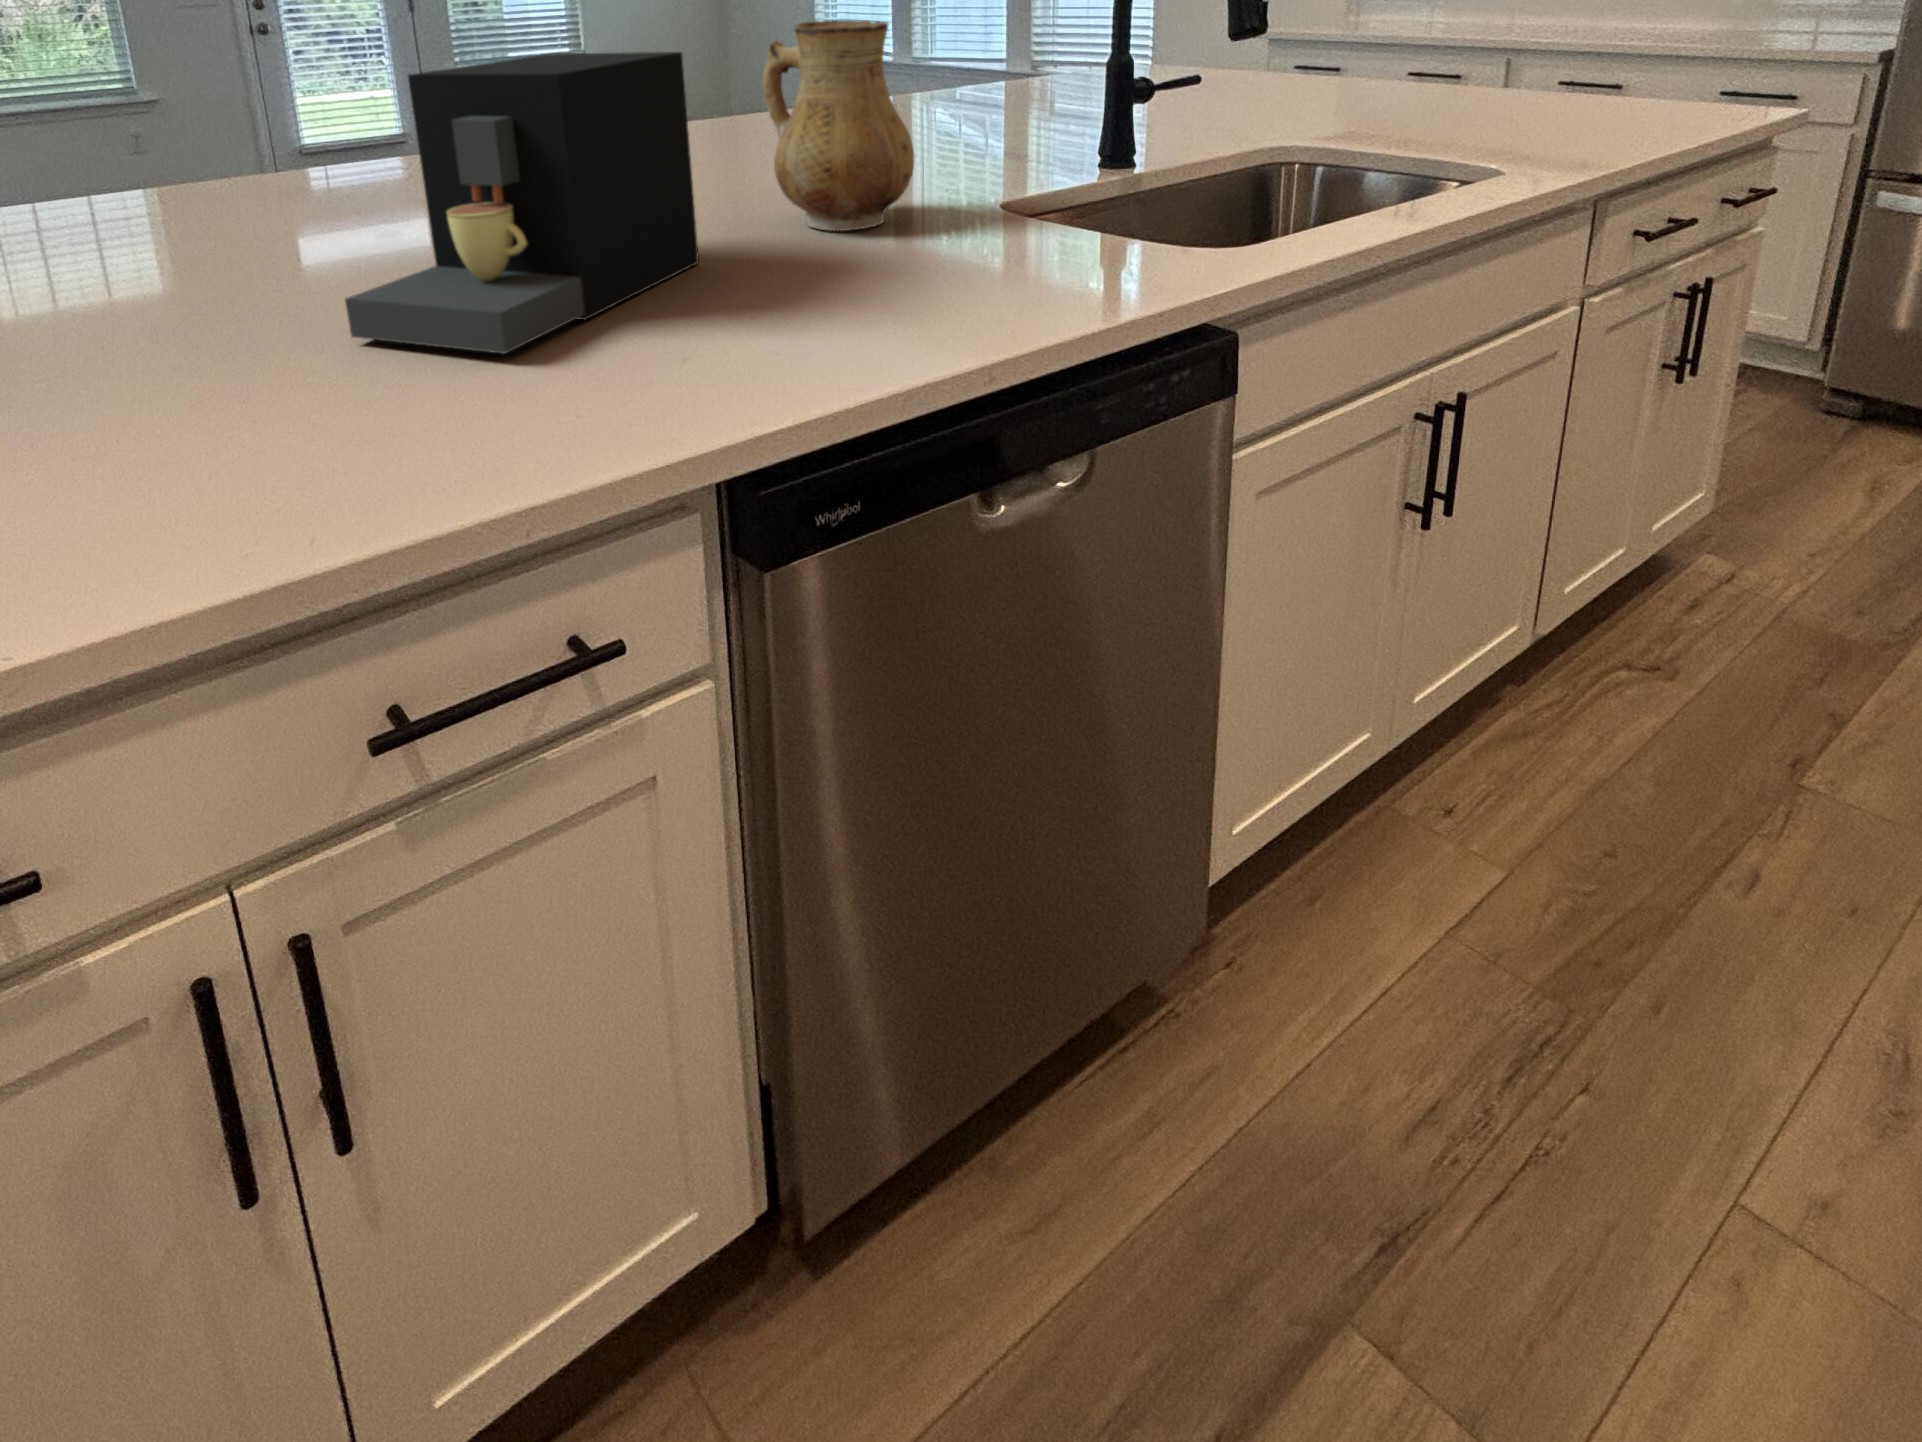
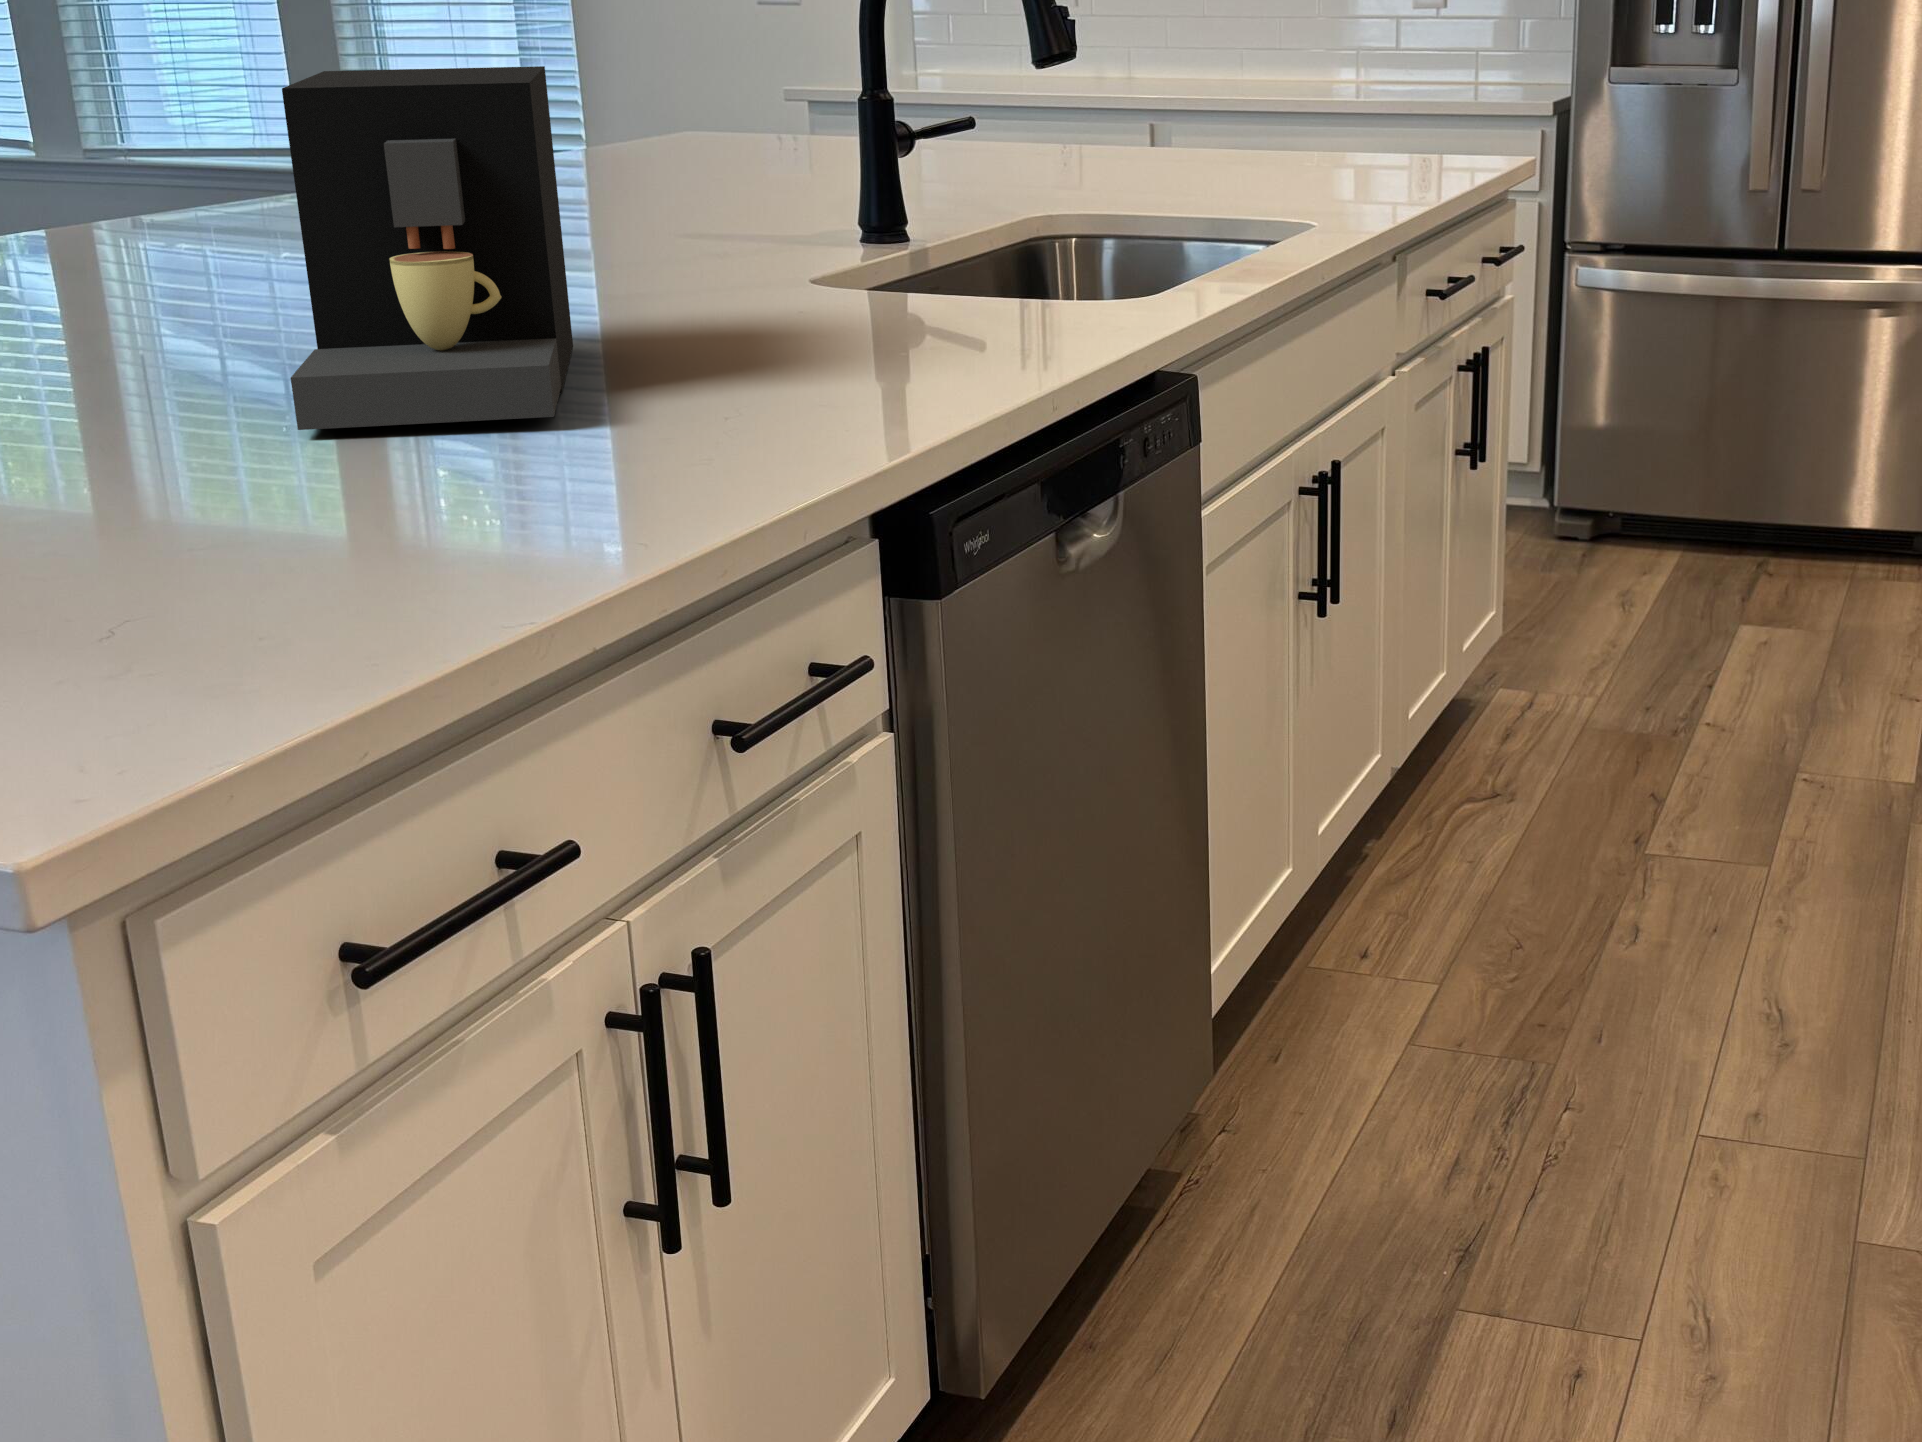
ceramic pitcher: present [763,20,914,231] -> none [536,33,763,309]

